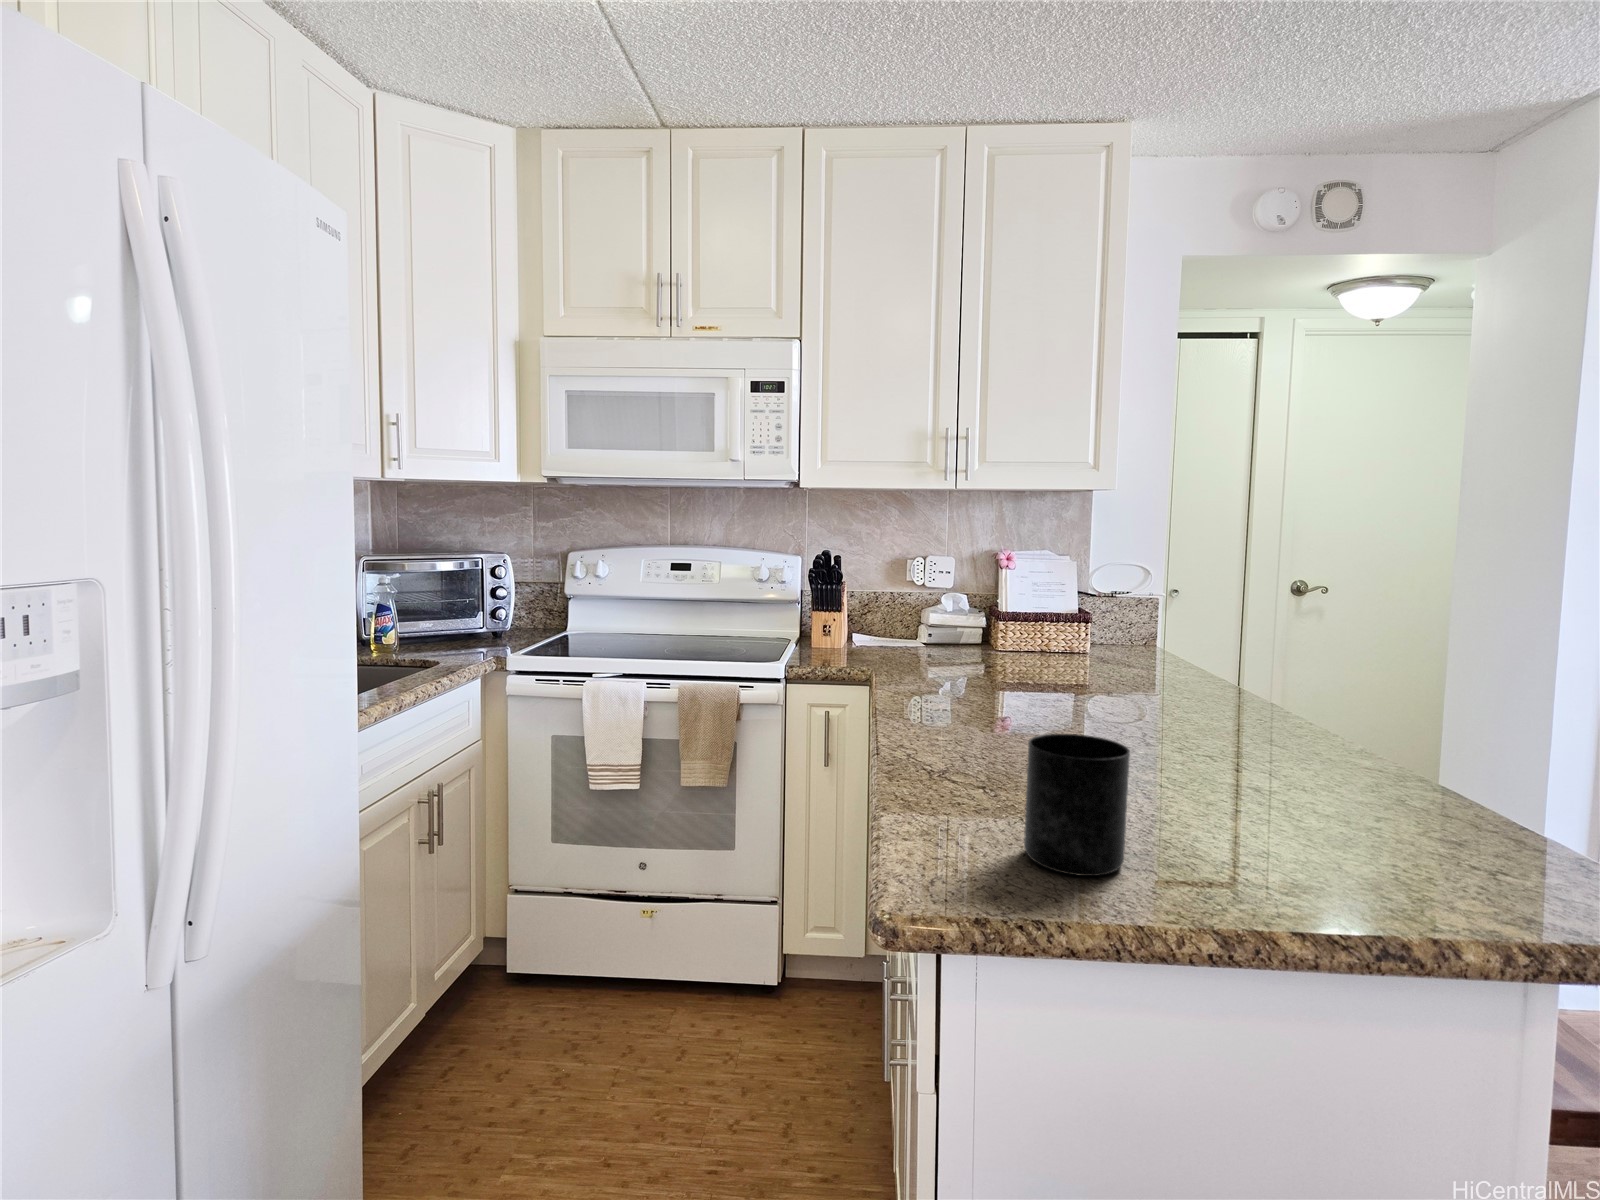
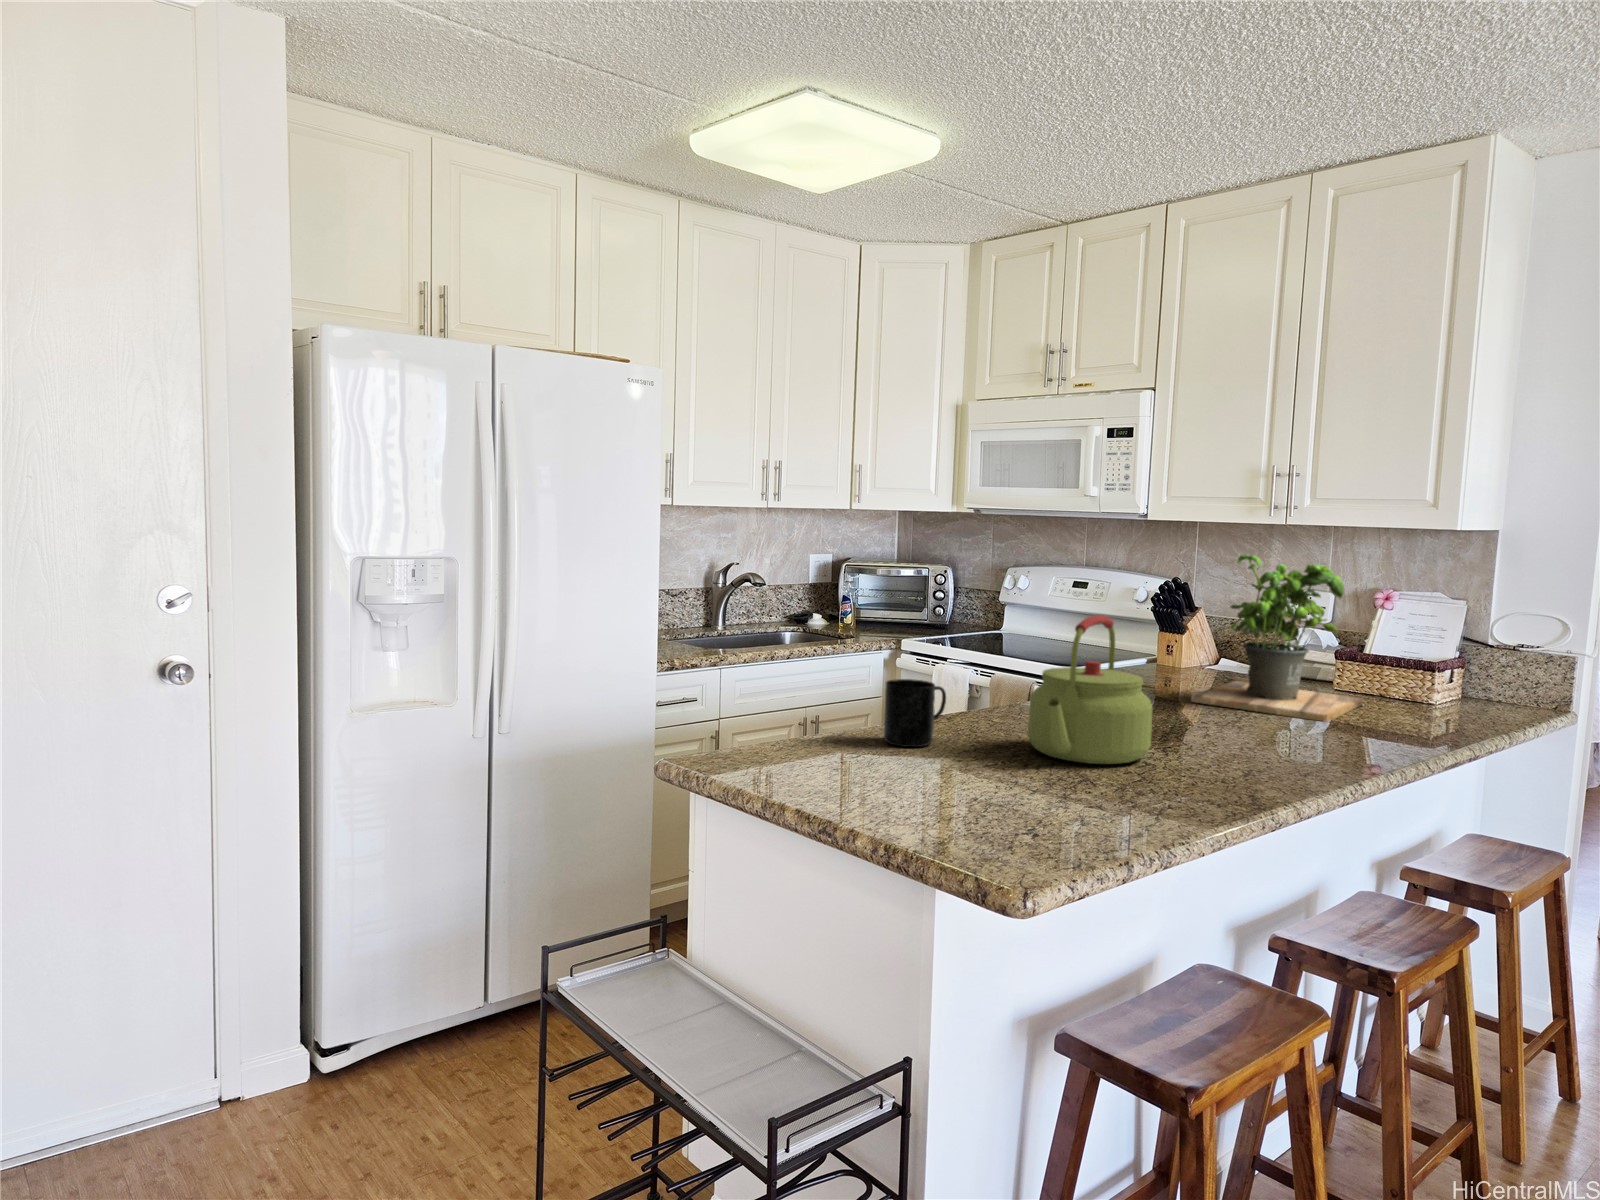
potted plant: none [957,514,1136,685] -> present [1191,554,1363,722]
kettle: none [1148,585,1377,821] -> present [1027,615,1153,764]

